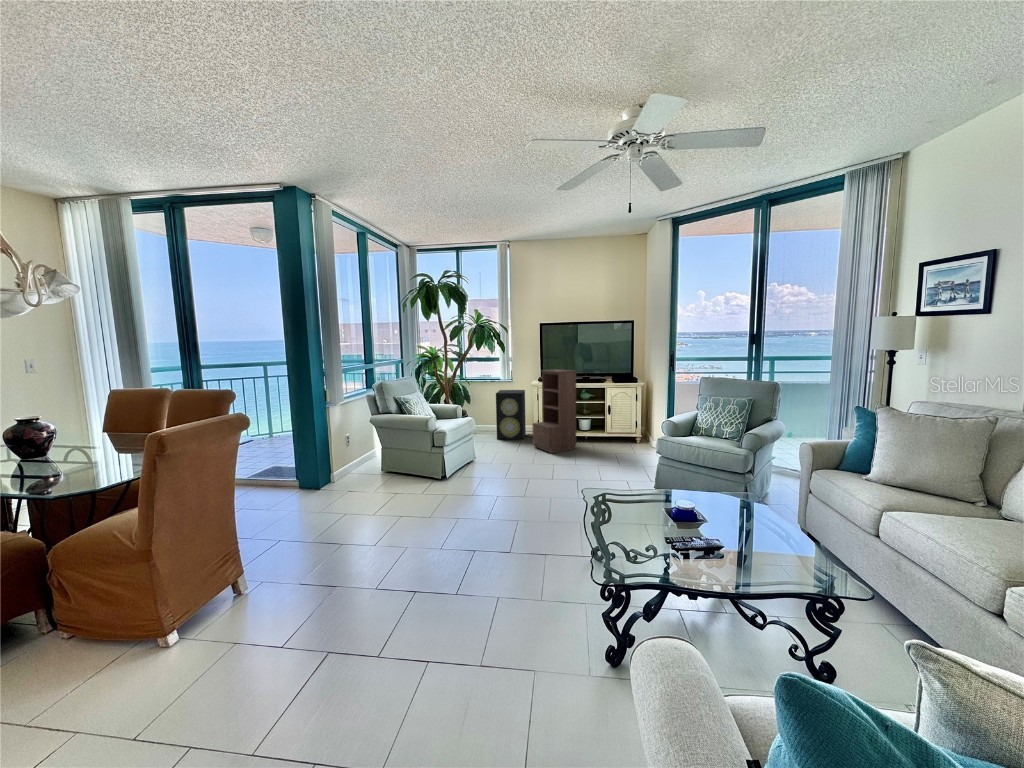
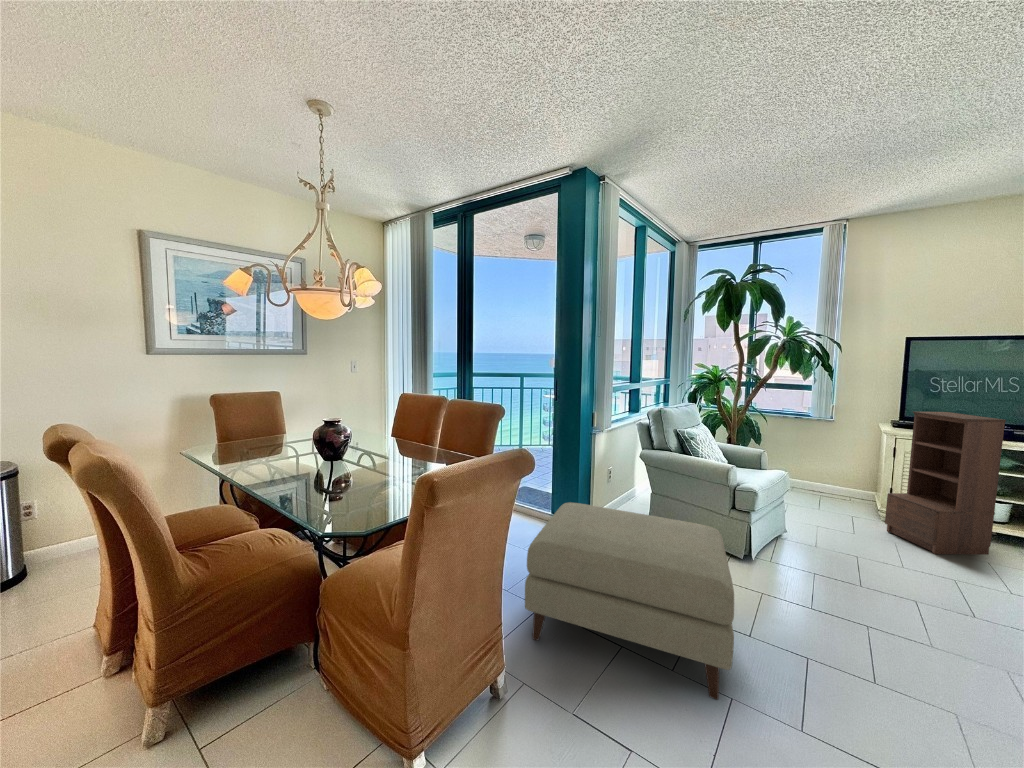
speaker: present [496,390,526,439] -> none [802,430,858,509]
ottoman: none [262,453,412,554] -> present [525,503,734,700]

